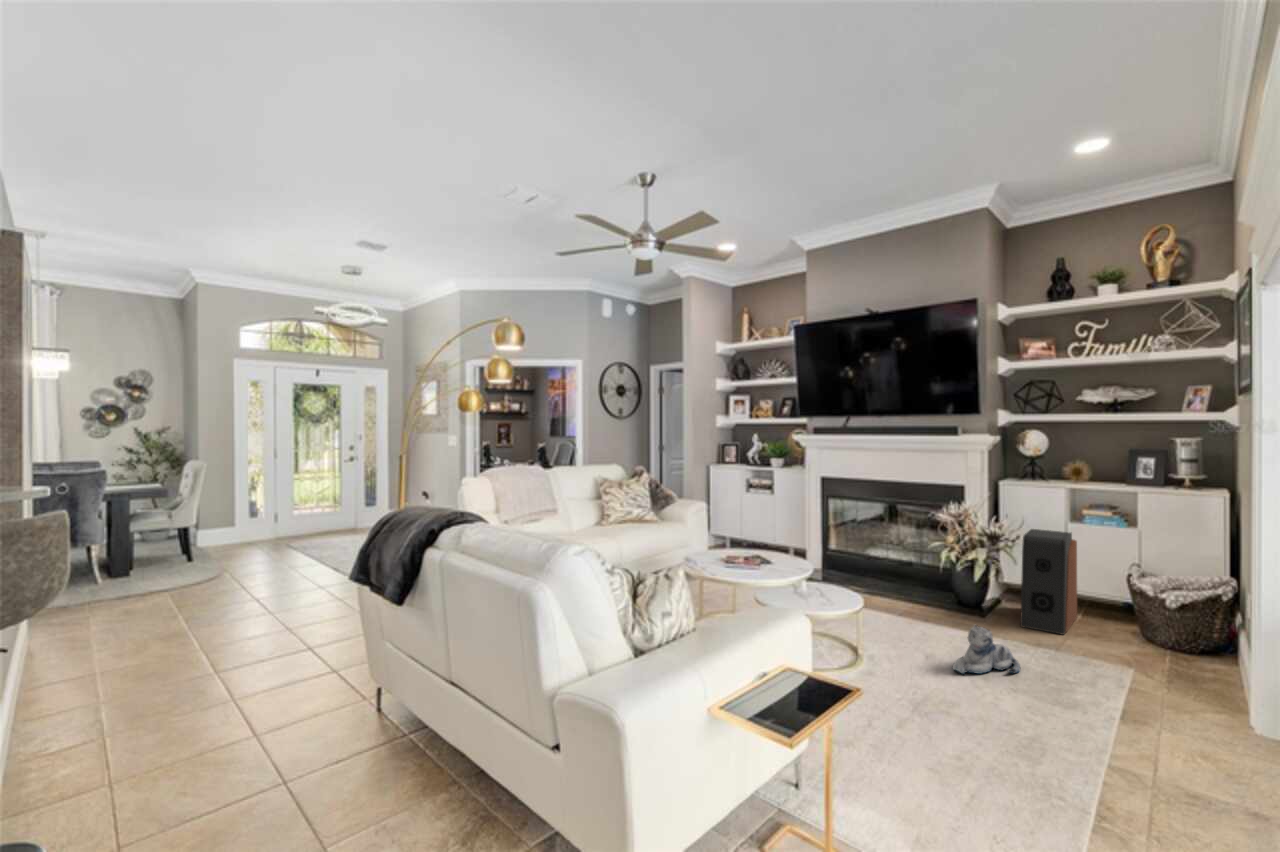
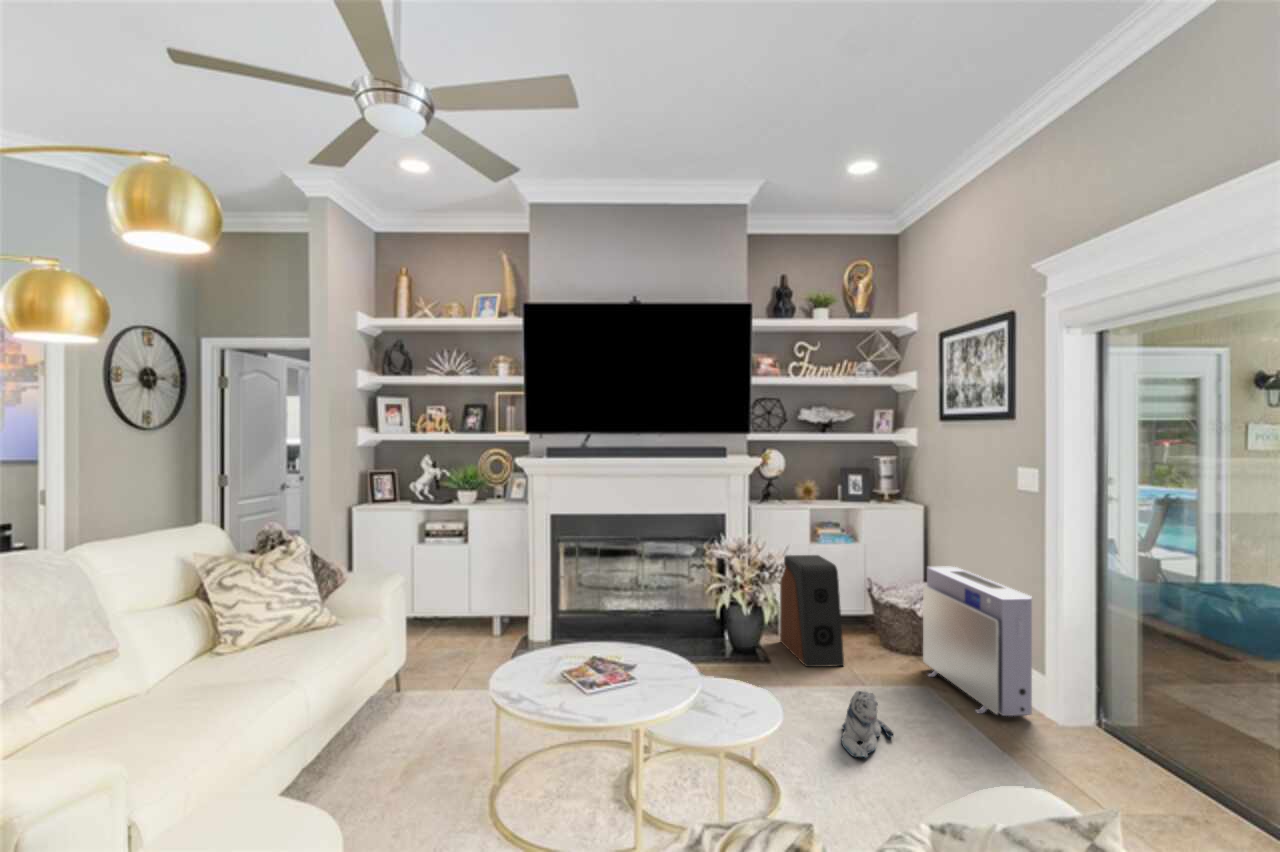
air purifier: none [1154,552,1236,711] -> present [923,567,1032,716]

